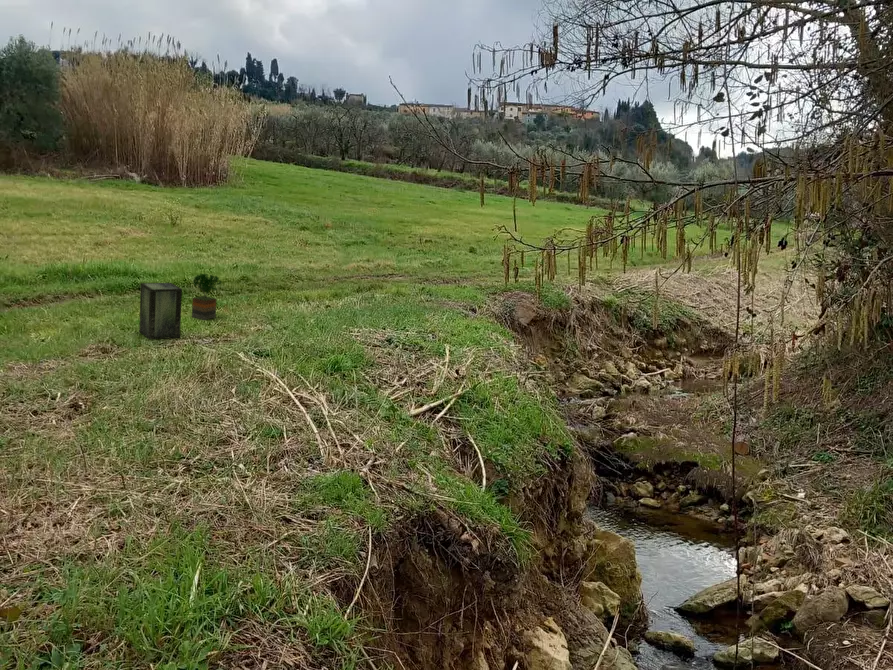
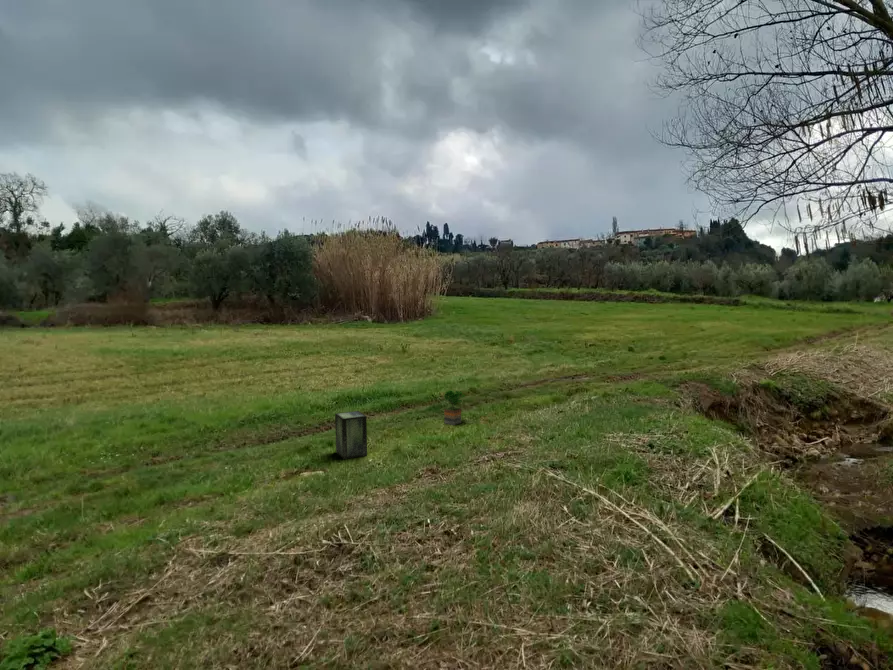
storage box: present [139,283,182,339] -> present [335,411,367,459]

